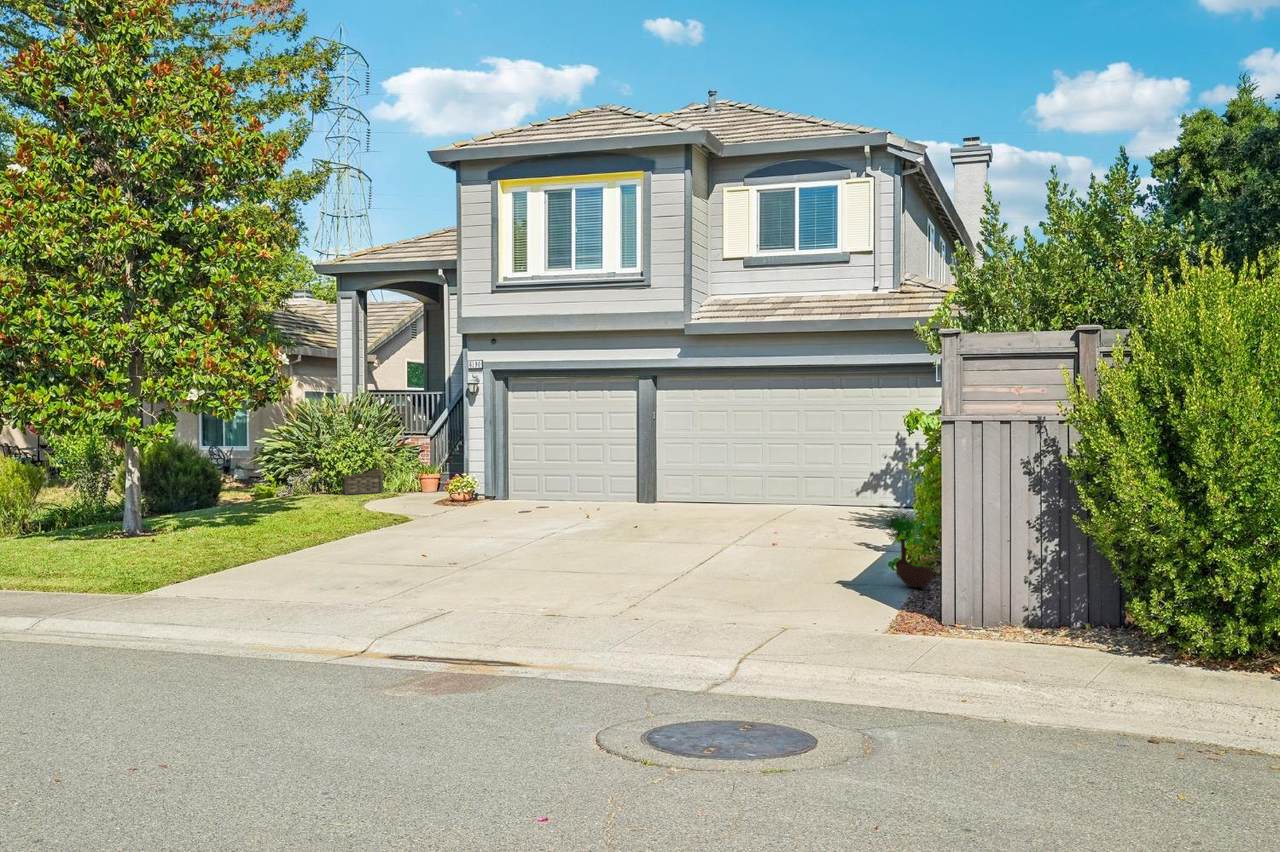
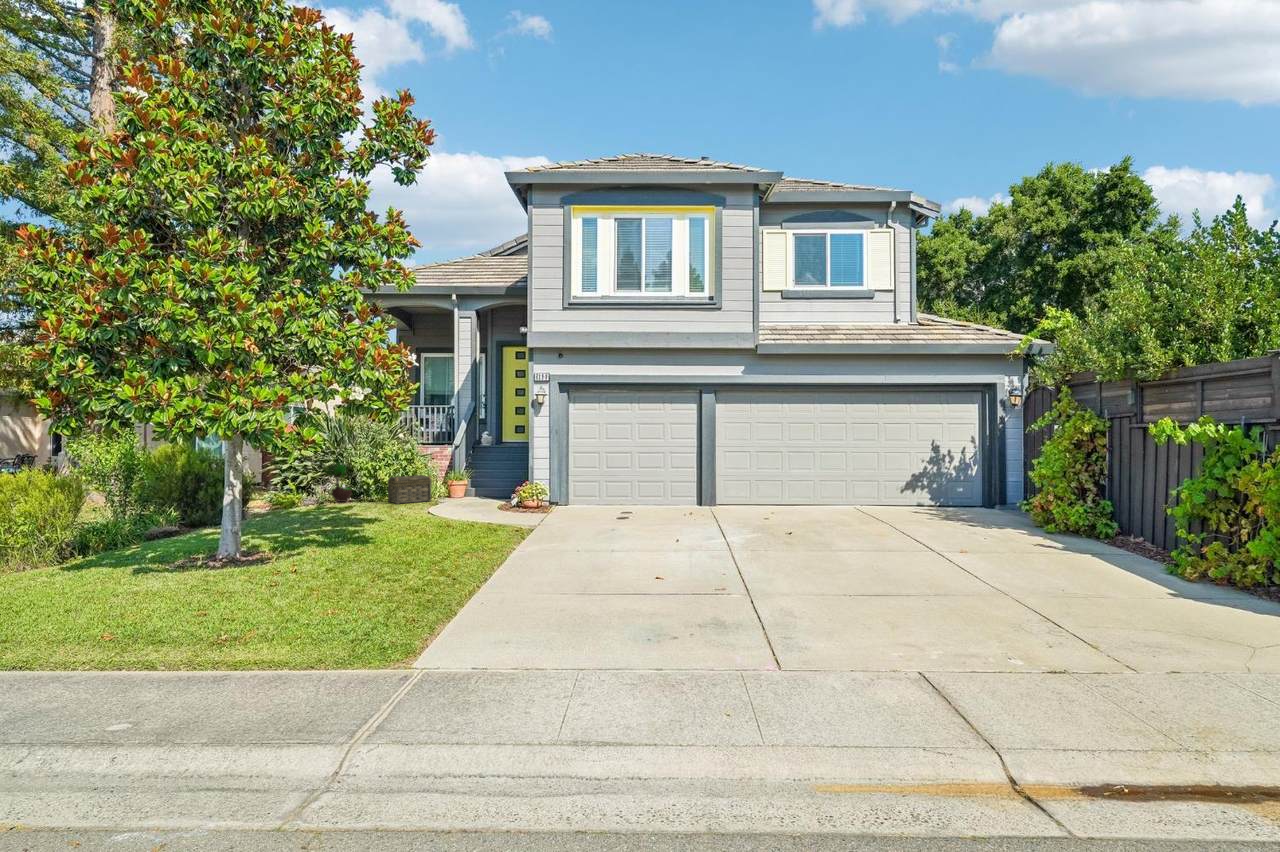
potted tree: present [884,513,934,588] -> present [324,462,352,502]

